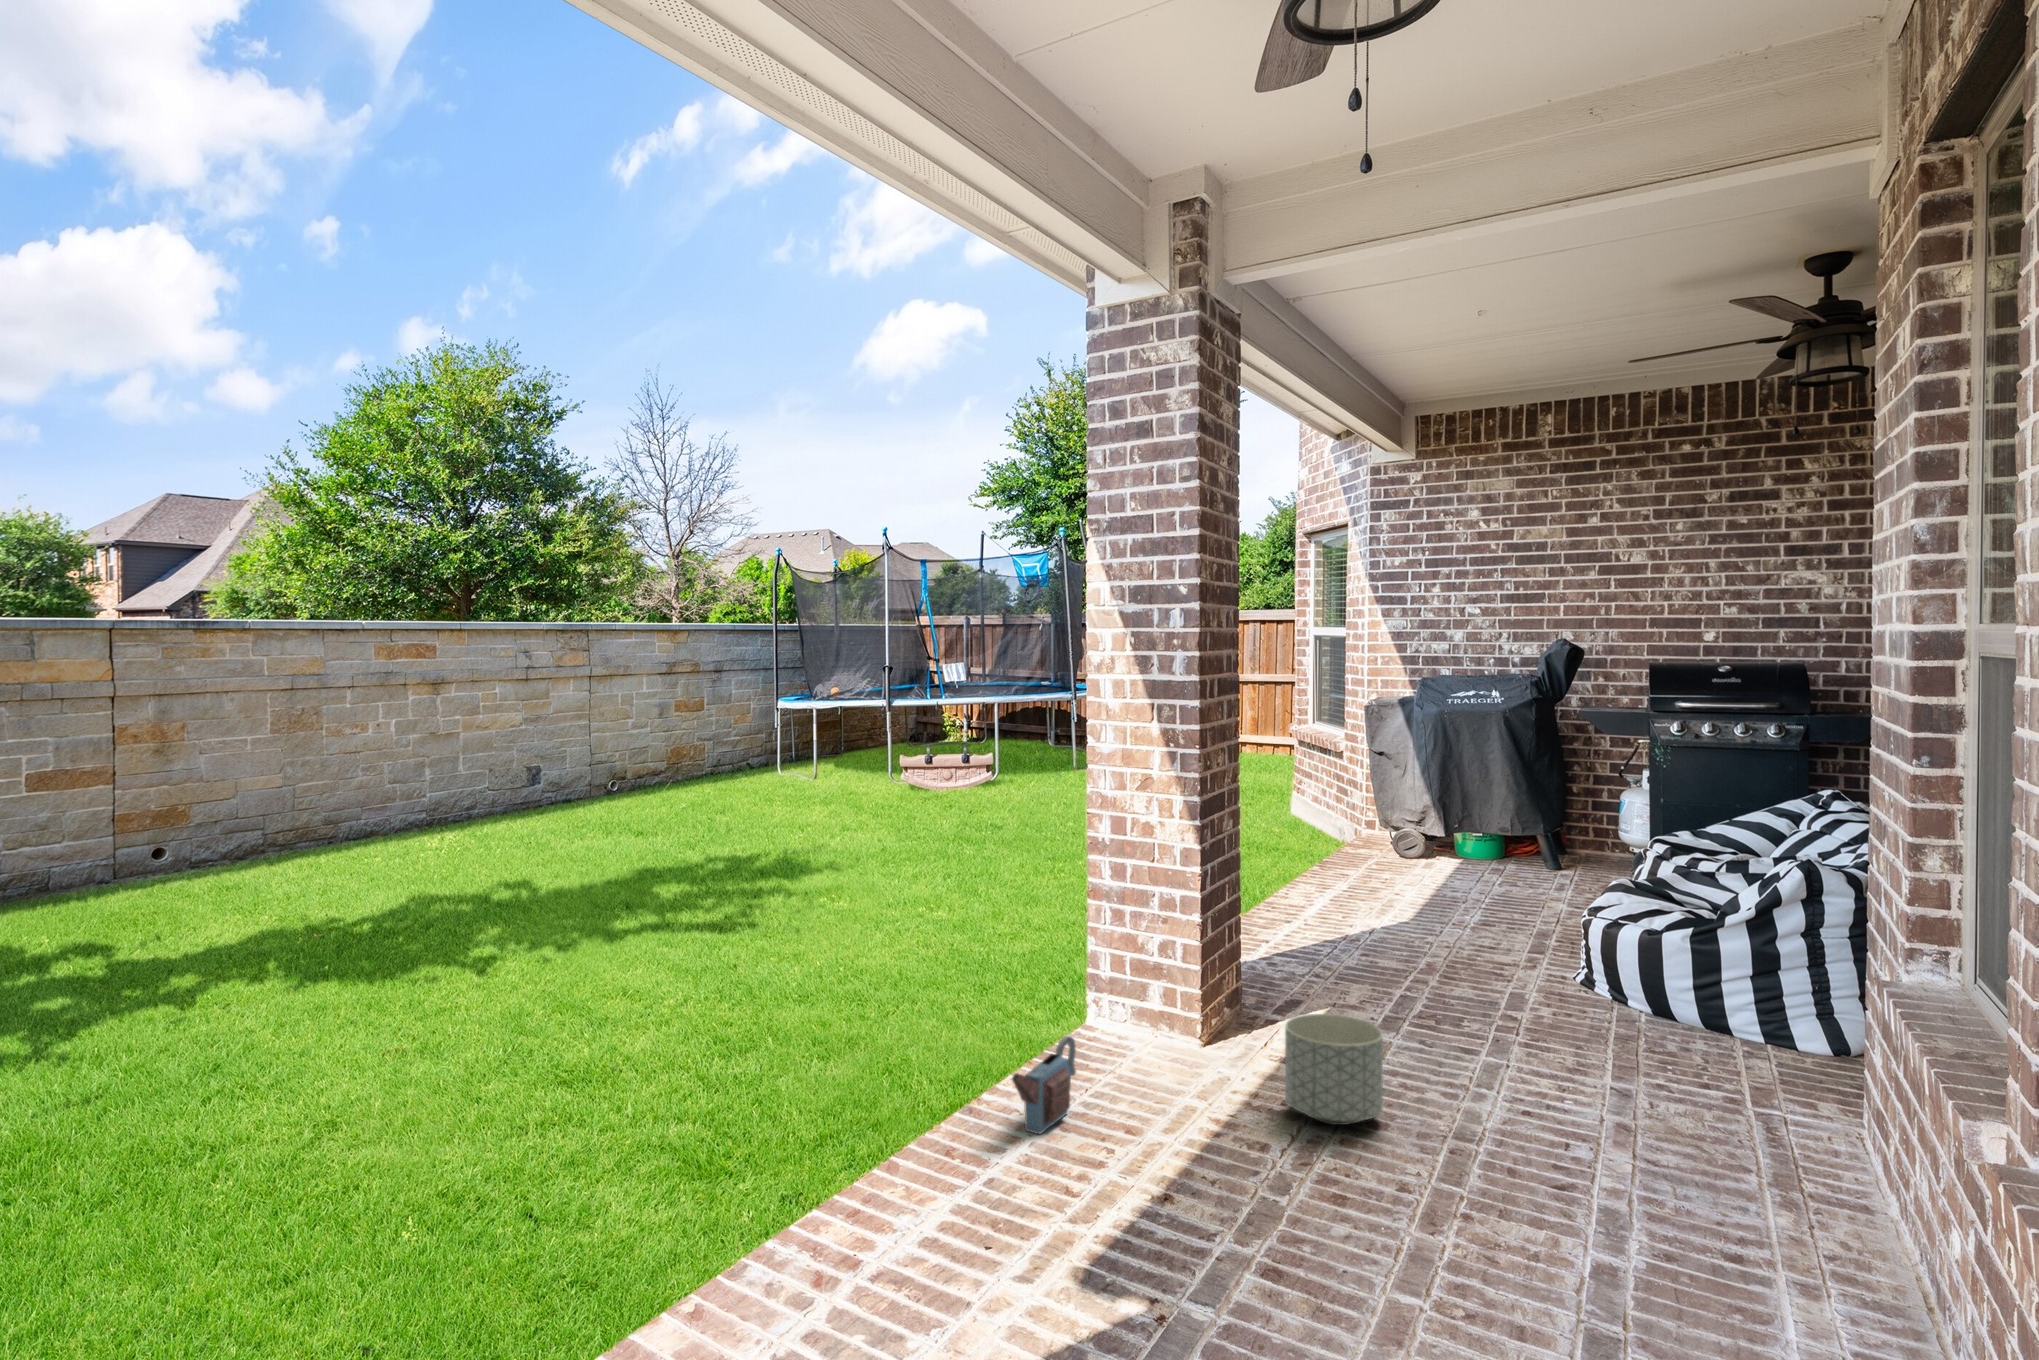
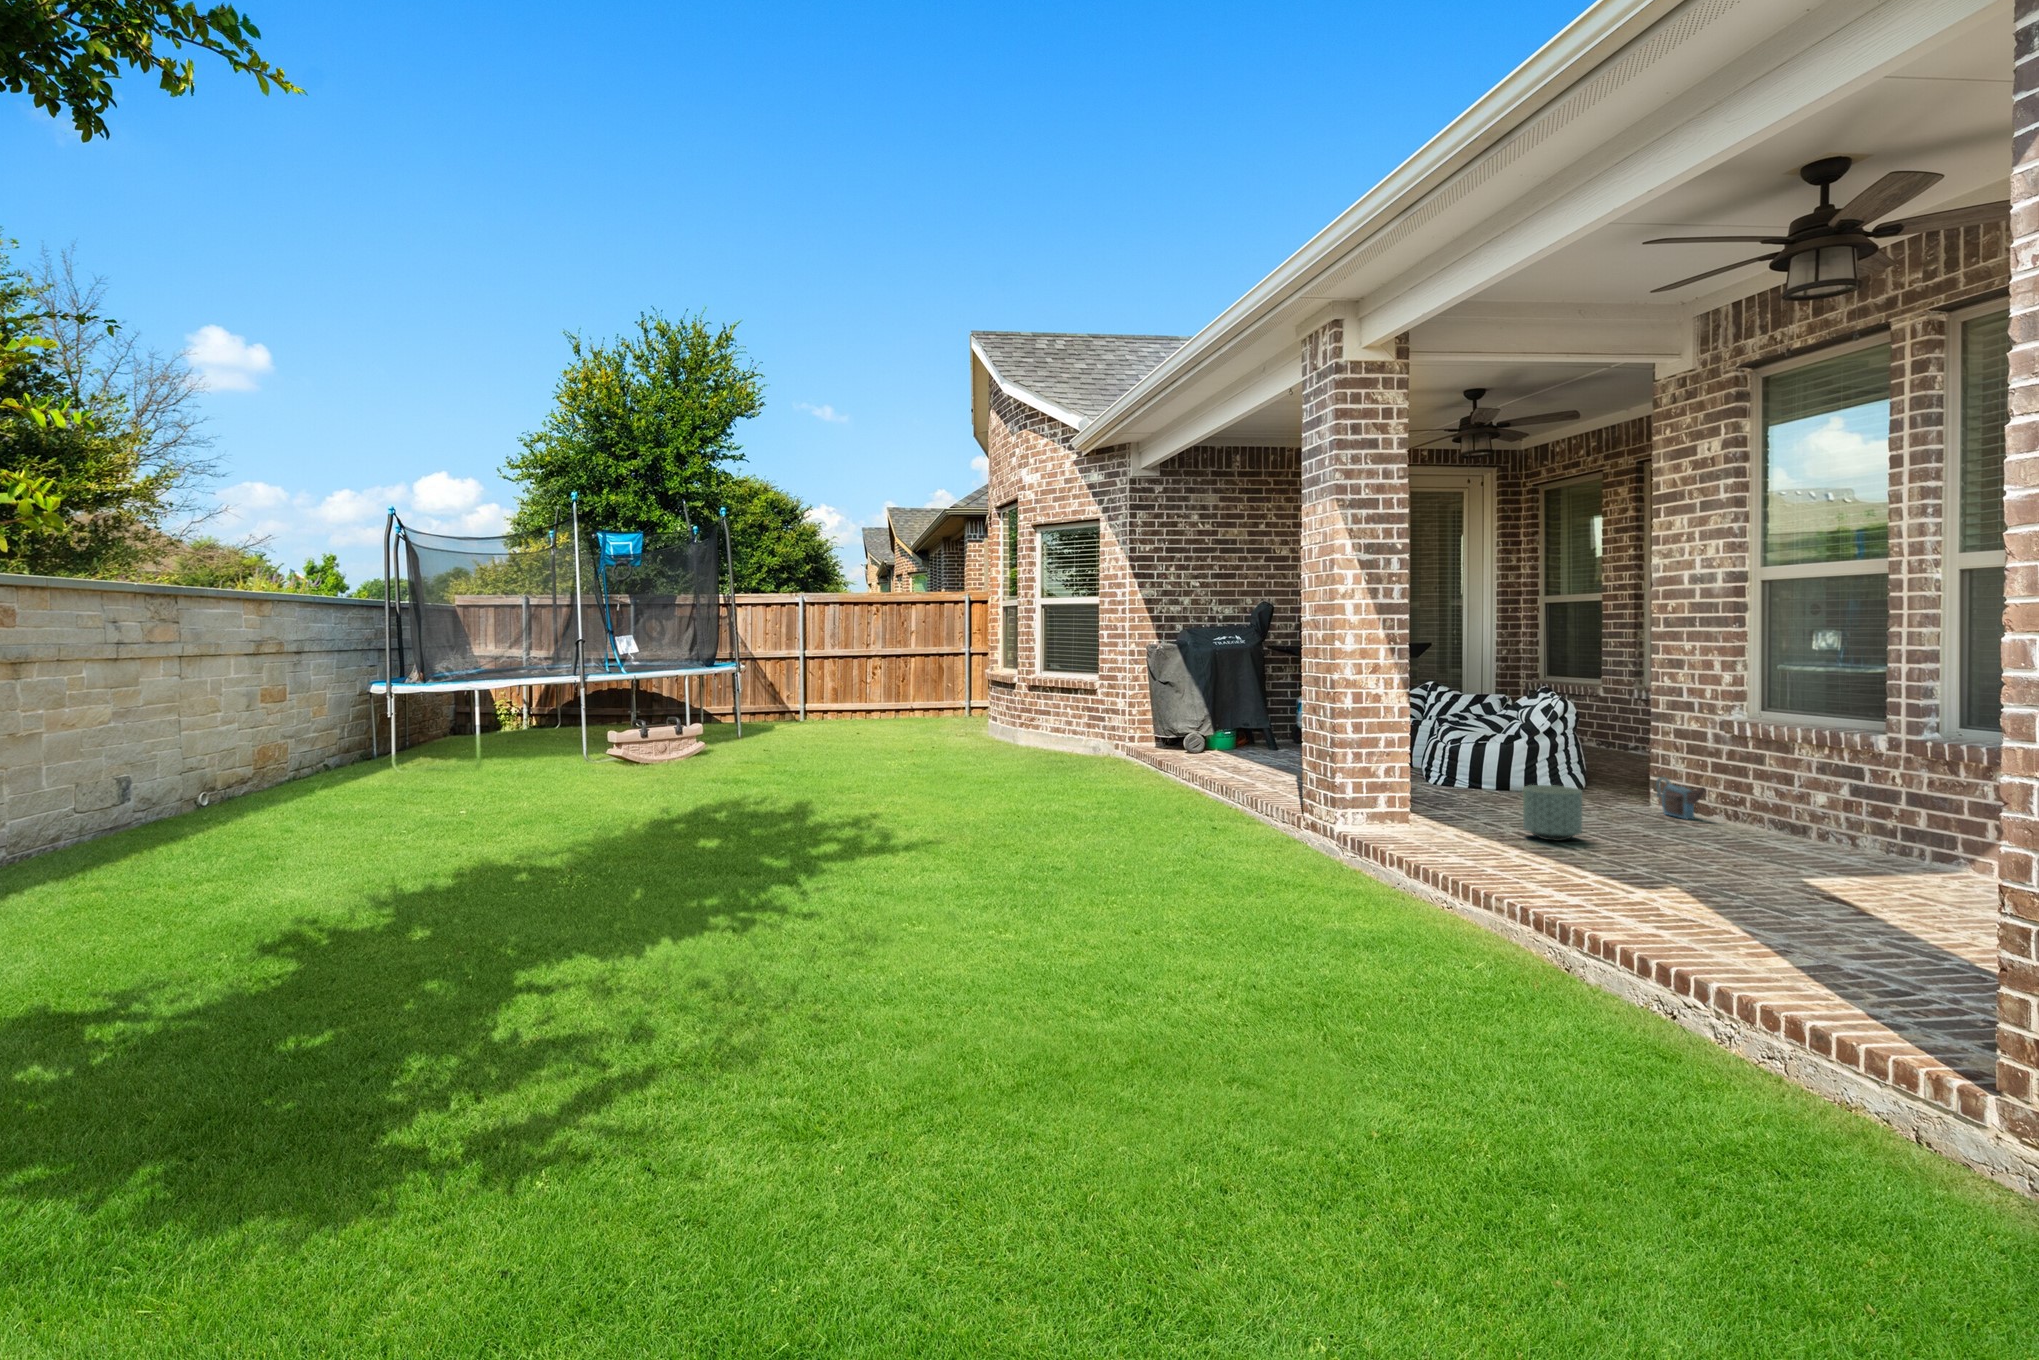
watering can: present [1012,1036,1076,1134] -> present [1656,777,1706,820]

